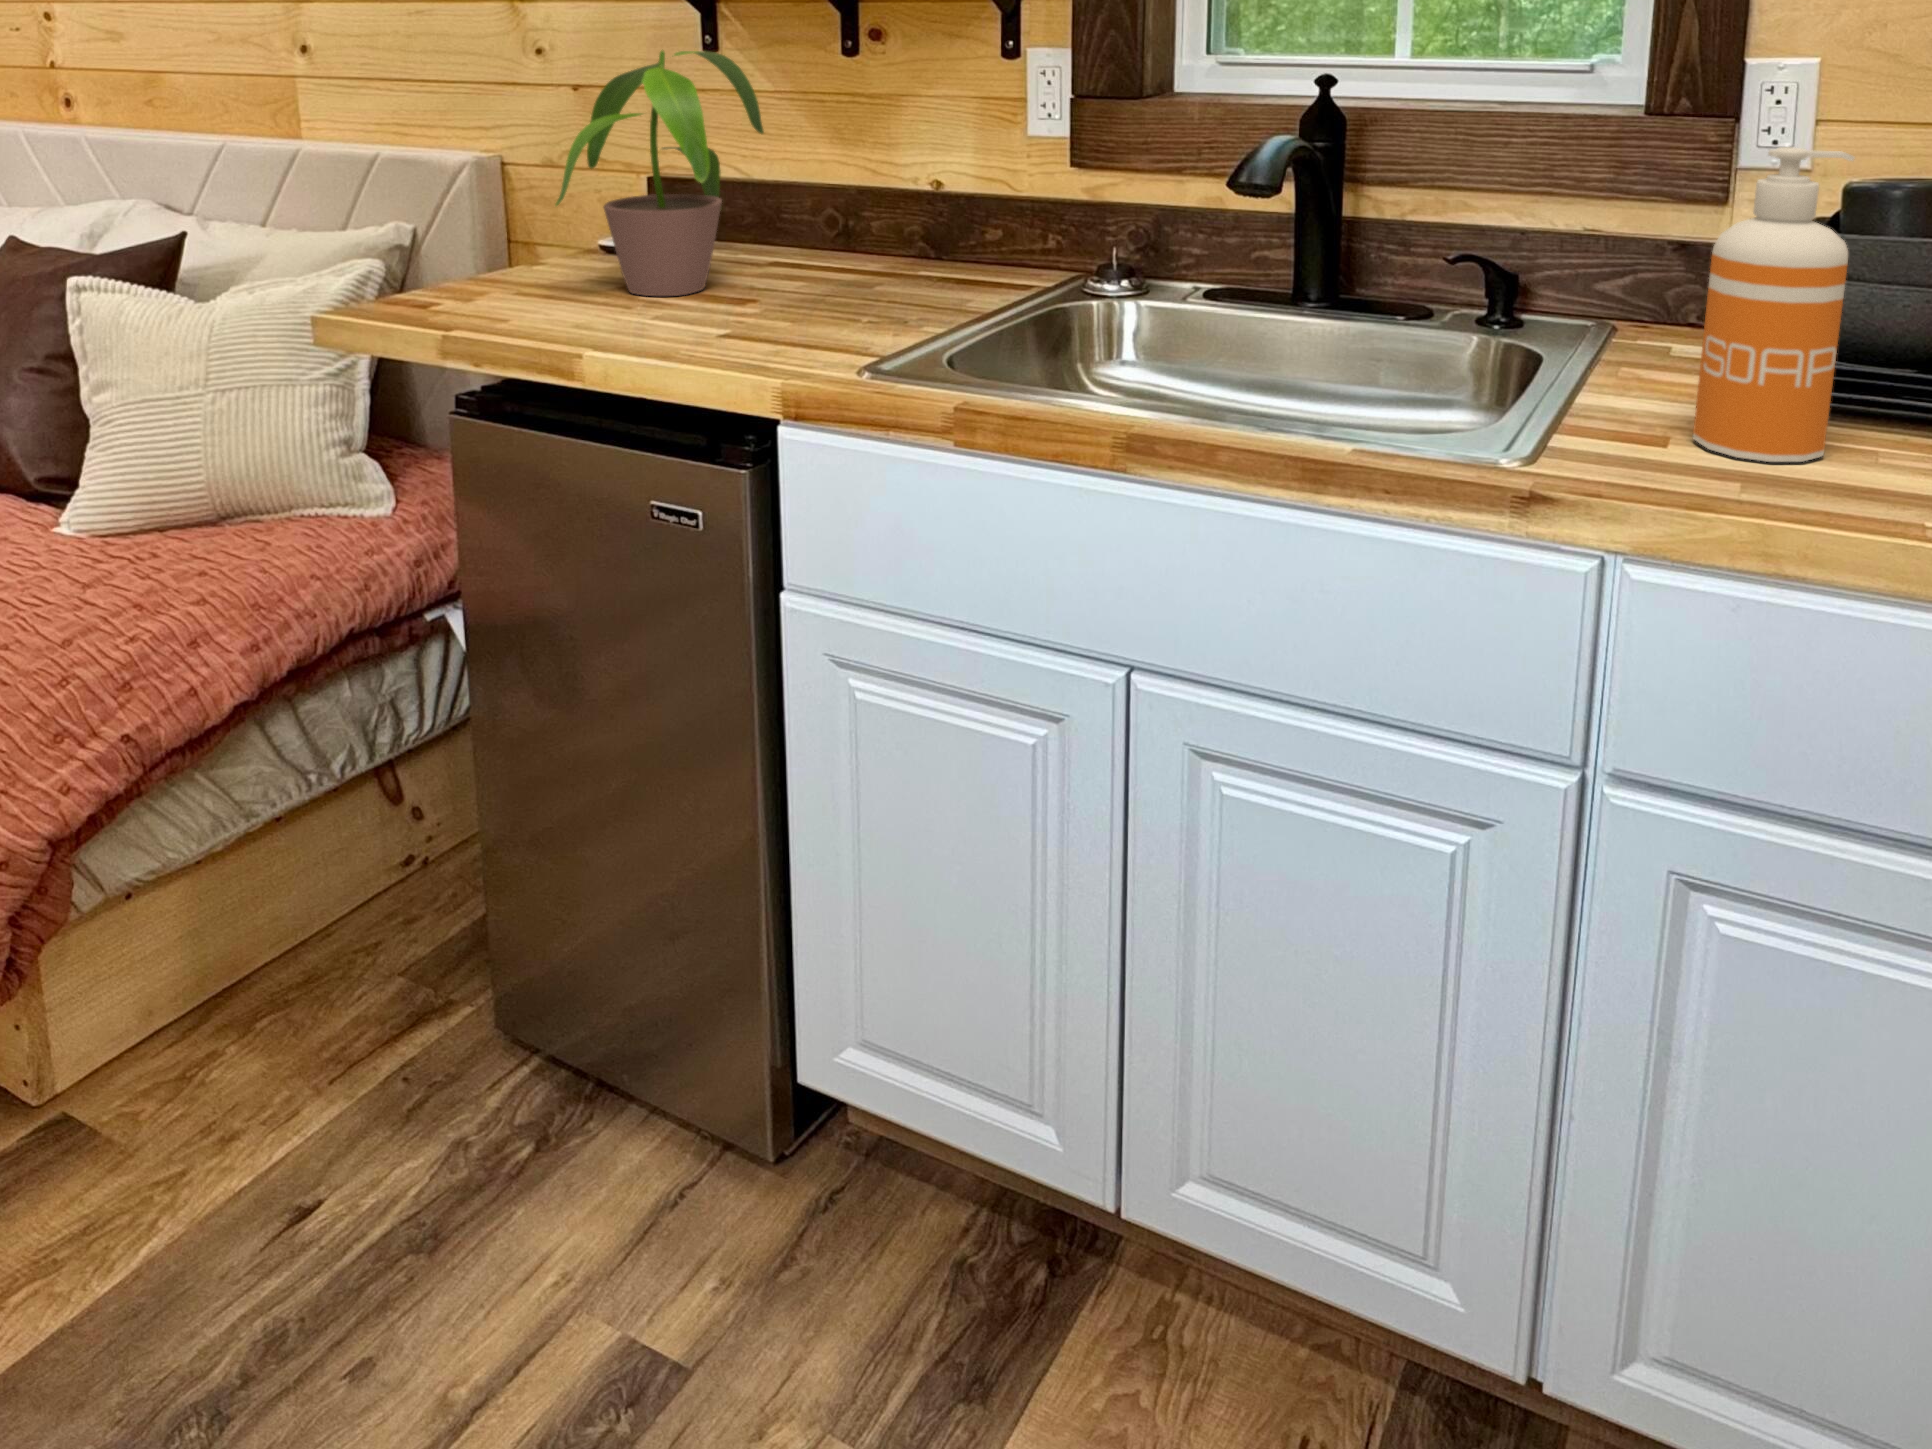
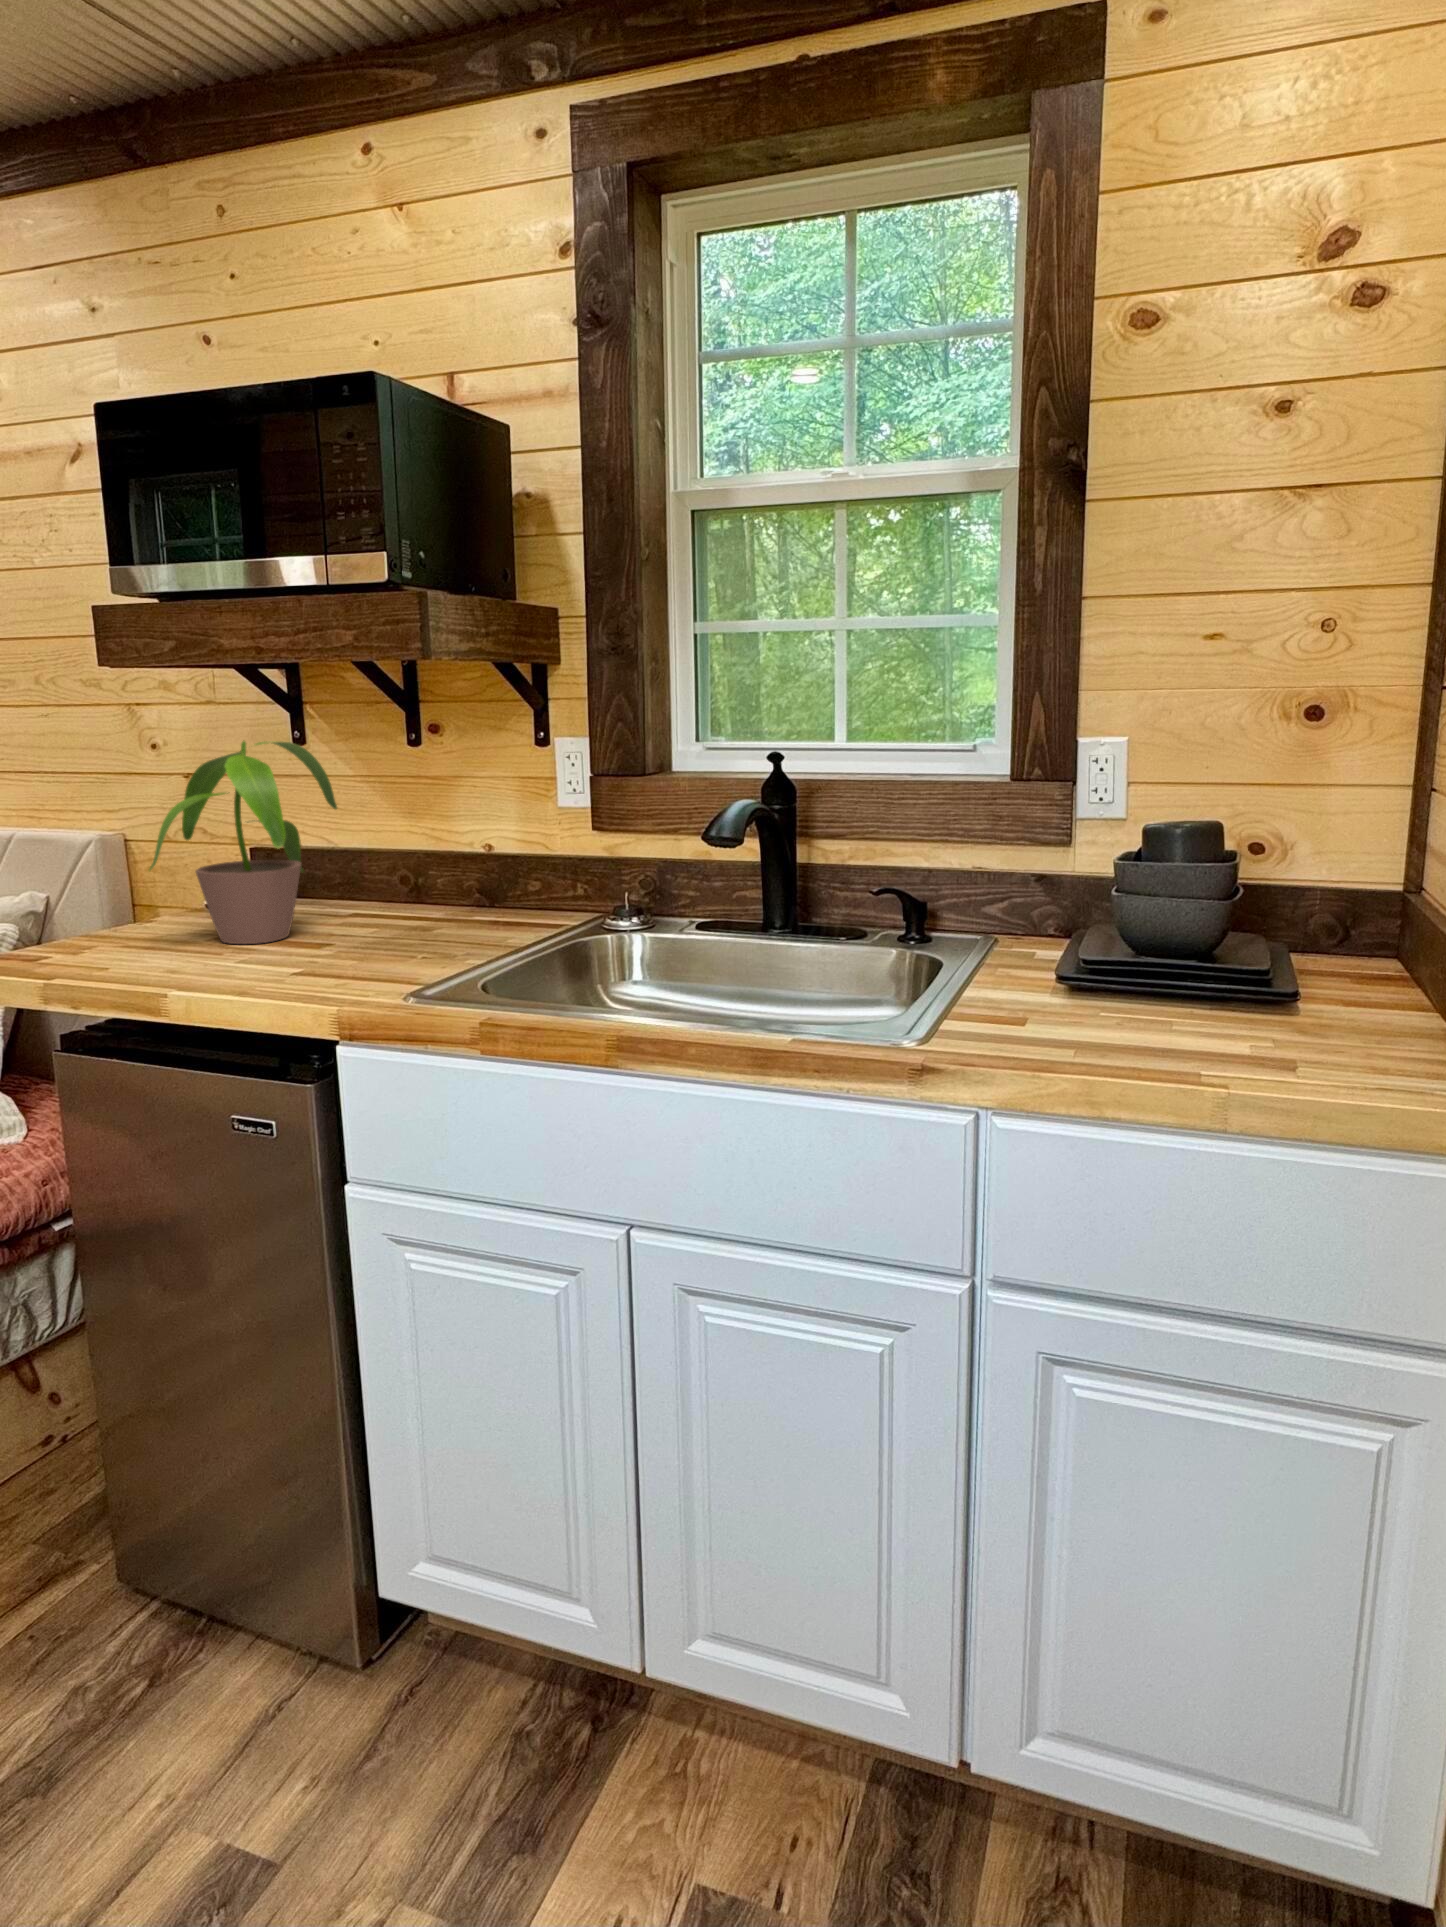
soap dispenser: present [1693,147,1855,462] -> none [1045,796,1146,1033]

